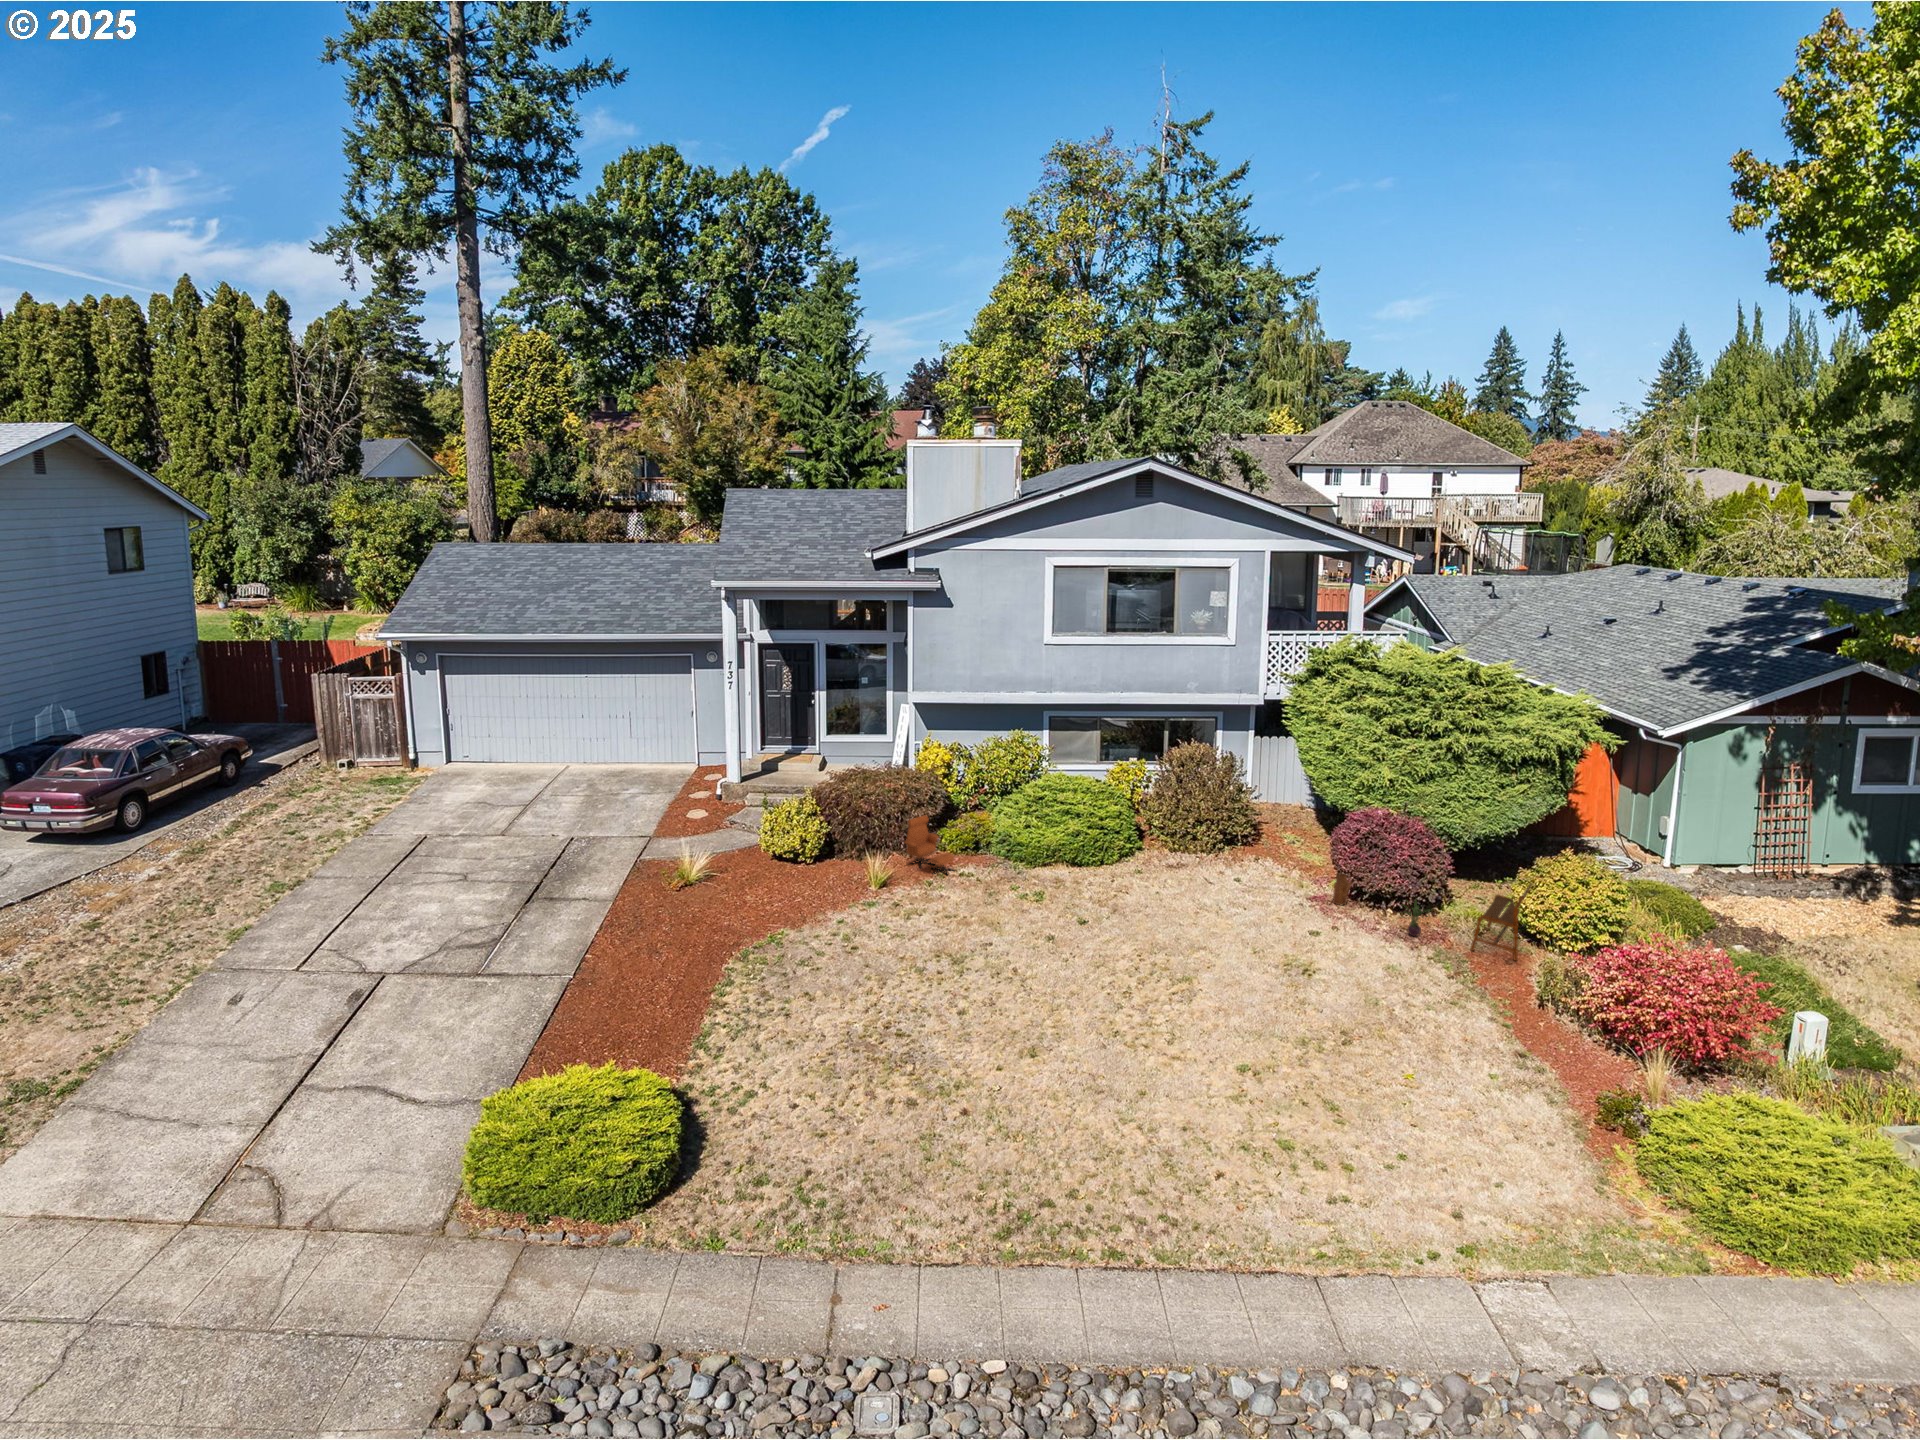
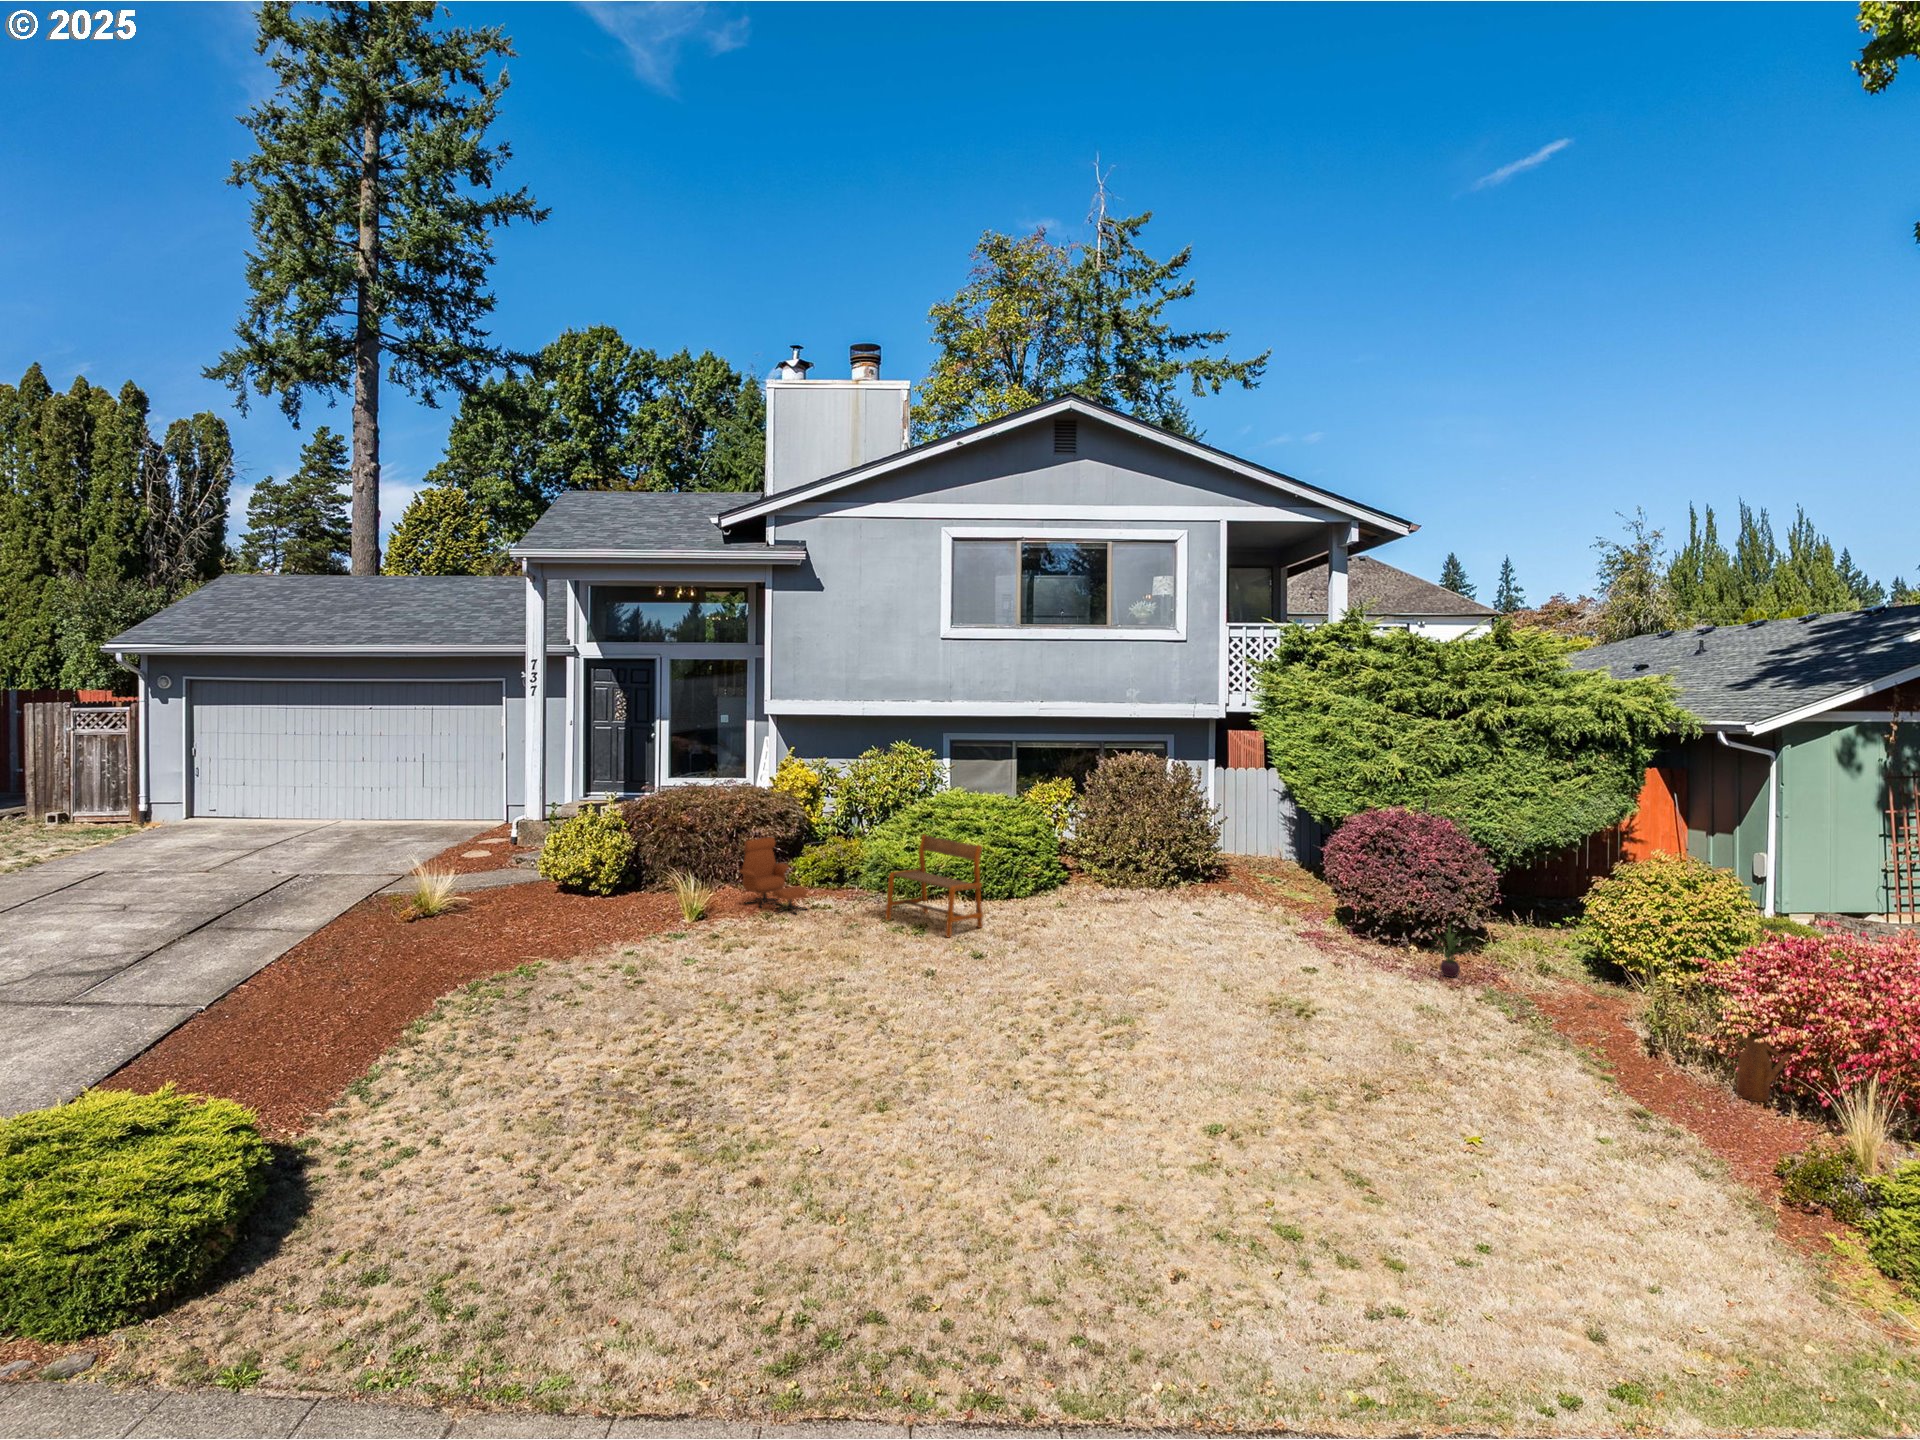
watering can: present [1333,874,1353,905] -> present [1736,1037,1792,1102]
bench: present [1471,883,1532,961] -> present [885,835,983,937]

